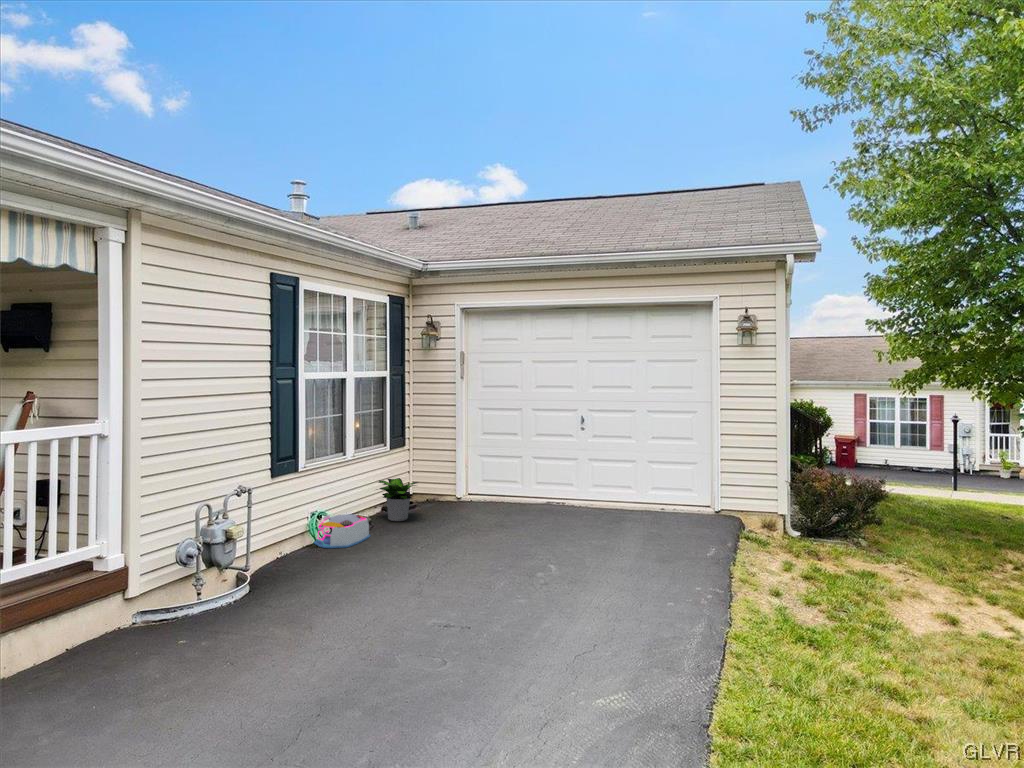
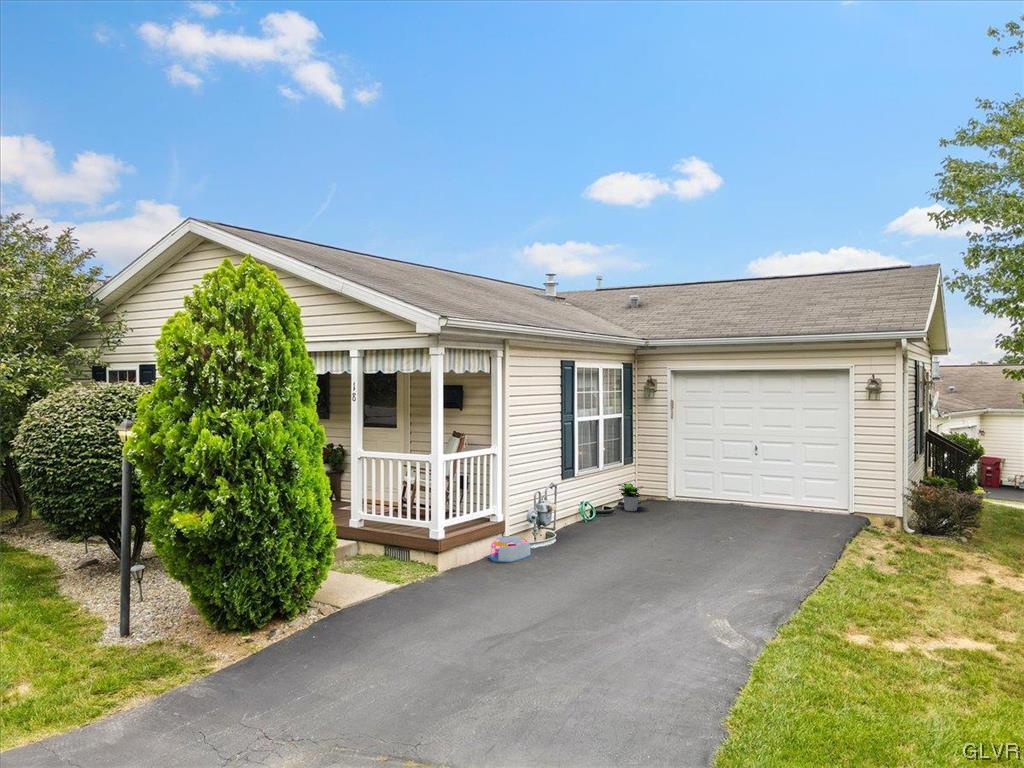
storage bin: present [314,514,371,548] -> present [488,536,531,563]

